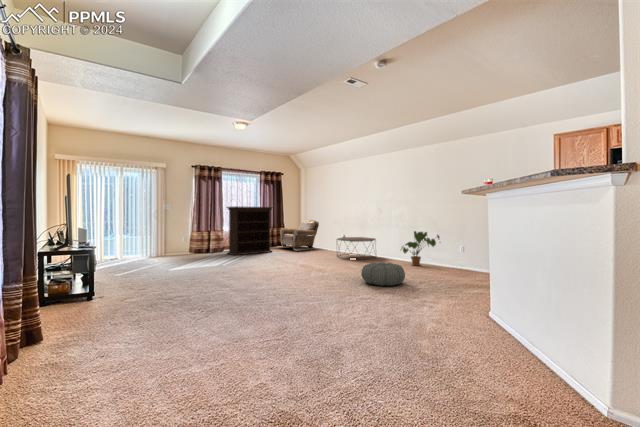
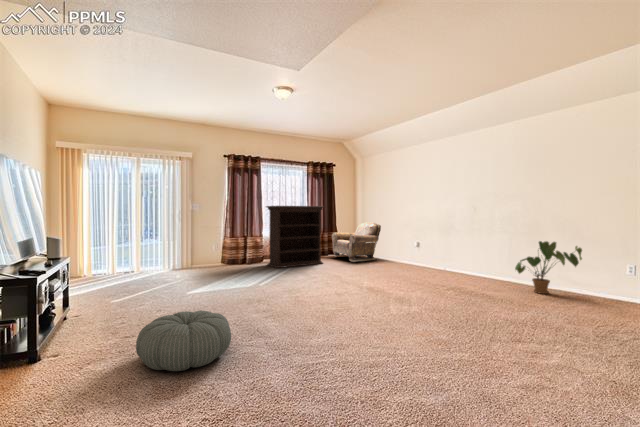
coffee table: present [337,237,376,258] -> none [410,246,469,279]
pouf: present [361,262,405,286] -> present [136,311,231,371]

